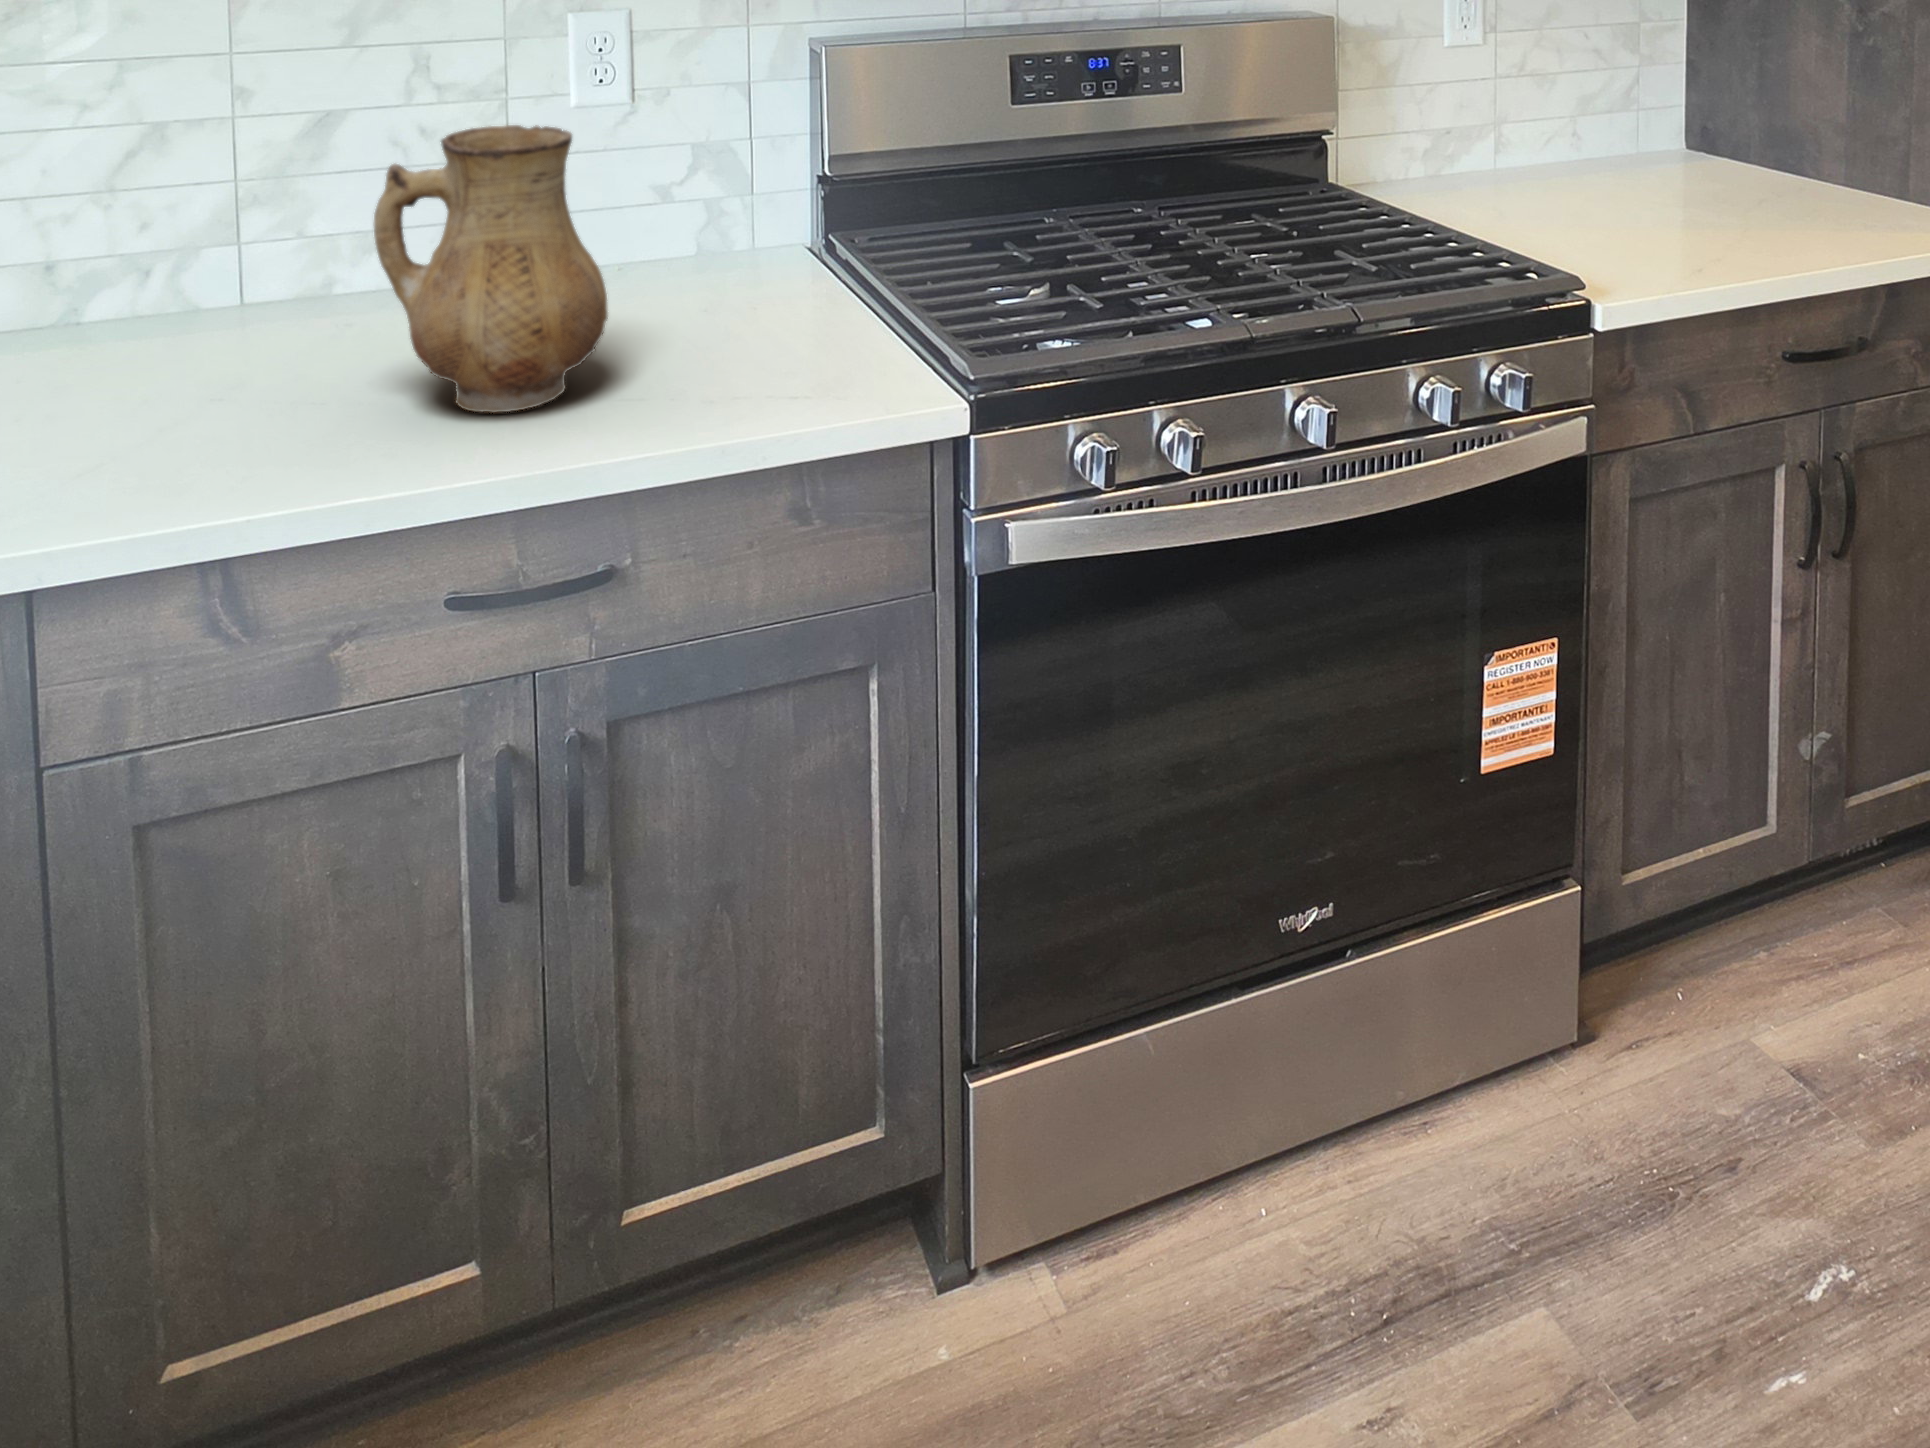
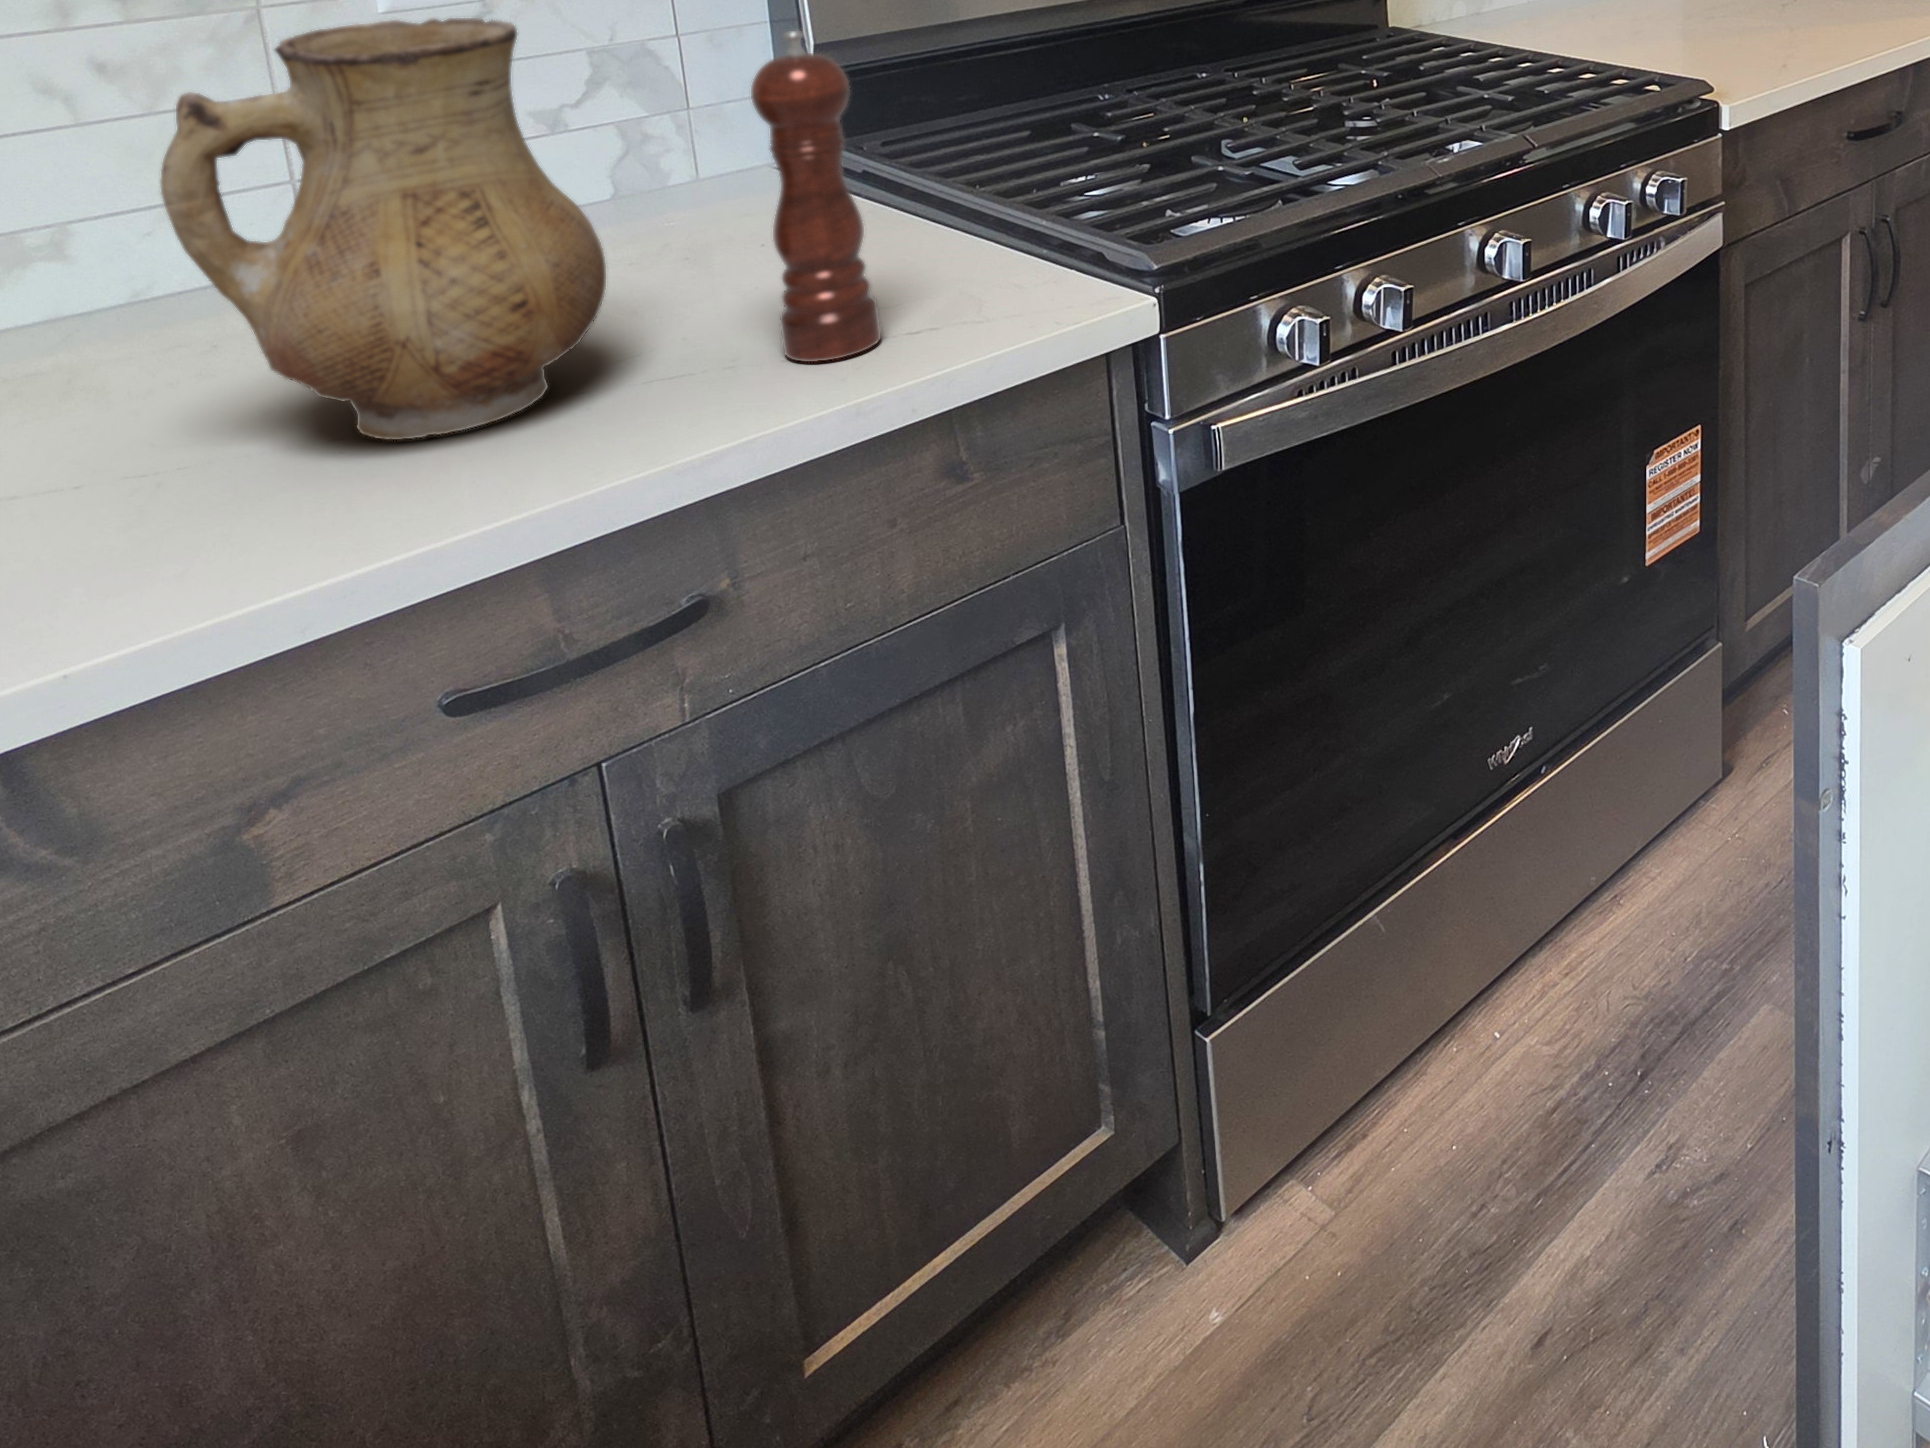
pepper mill: none [699,156,769,407] -> present [751,31,881,362]

